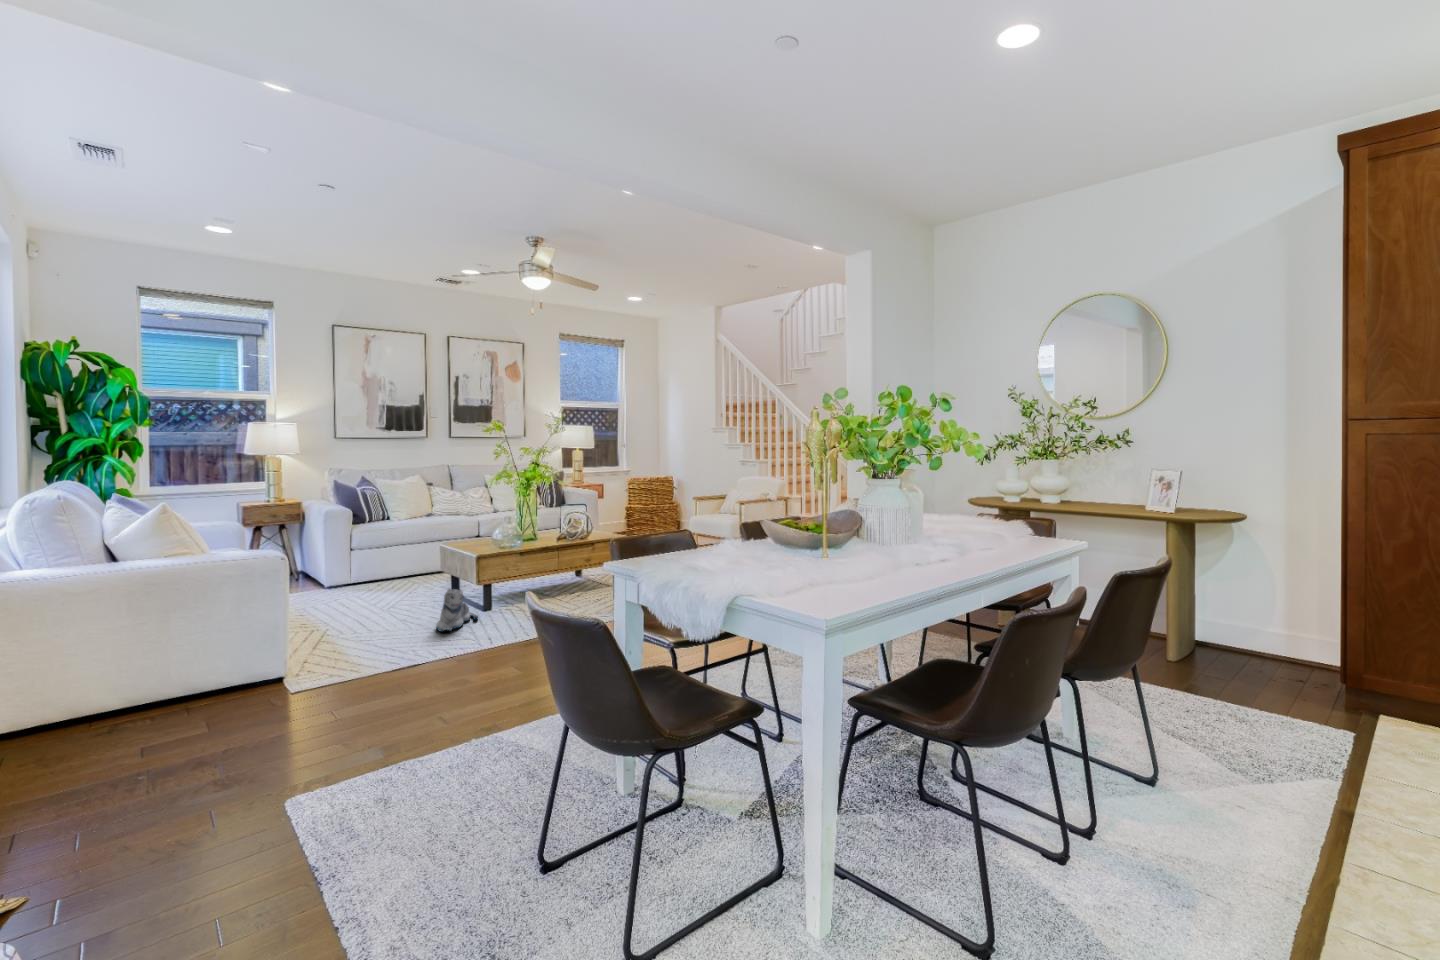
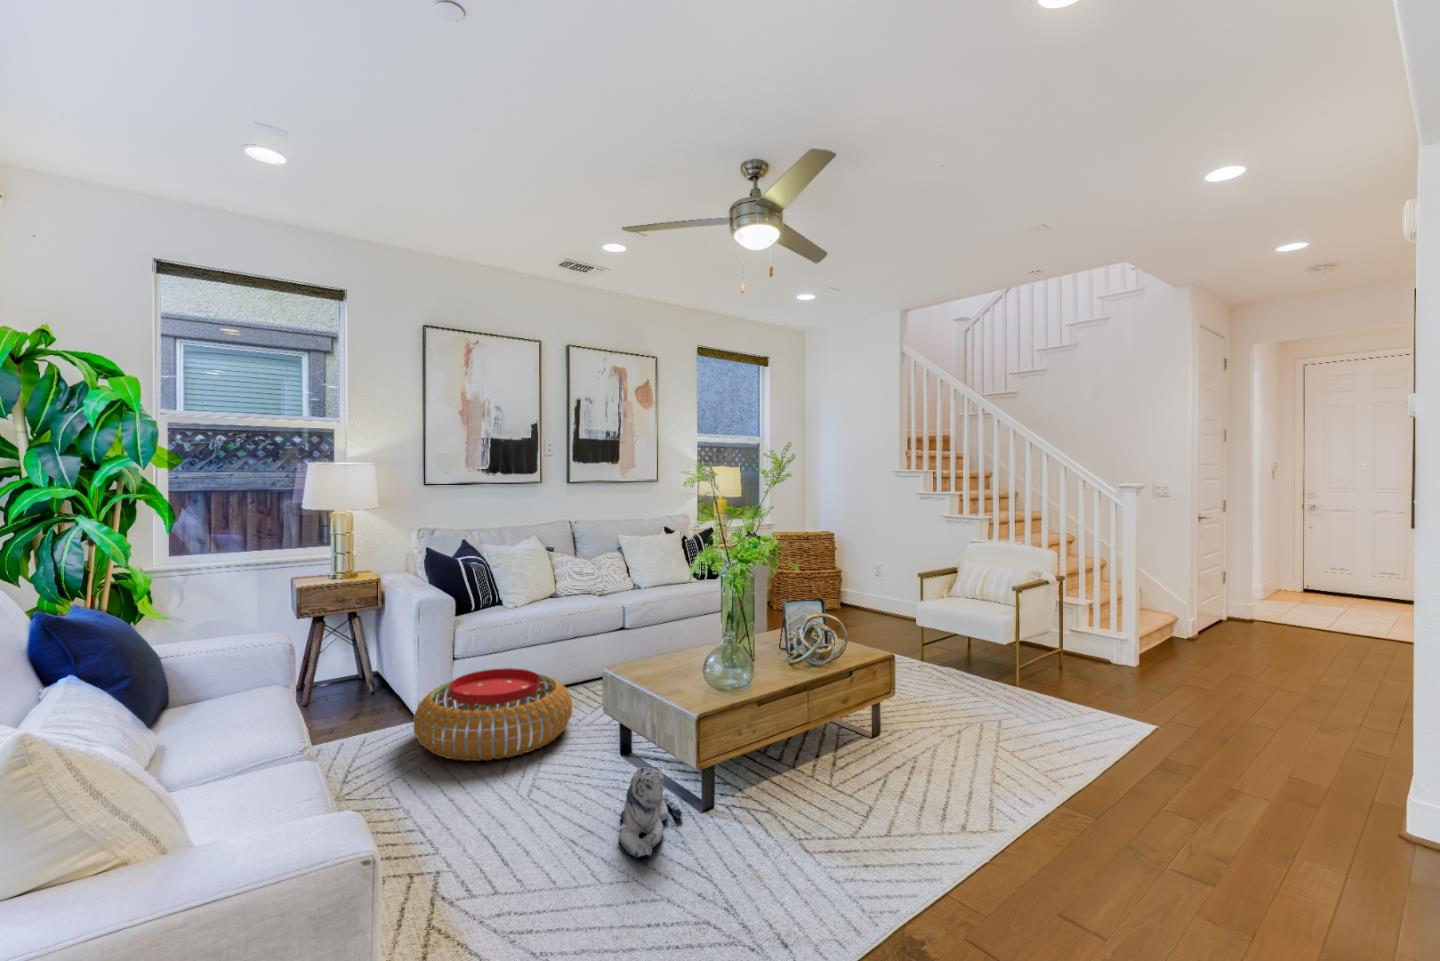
pouf: none [322,556,431,605] -> present [413,668,572,761]

